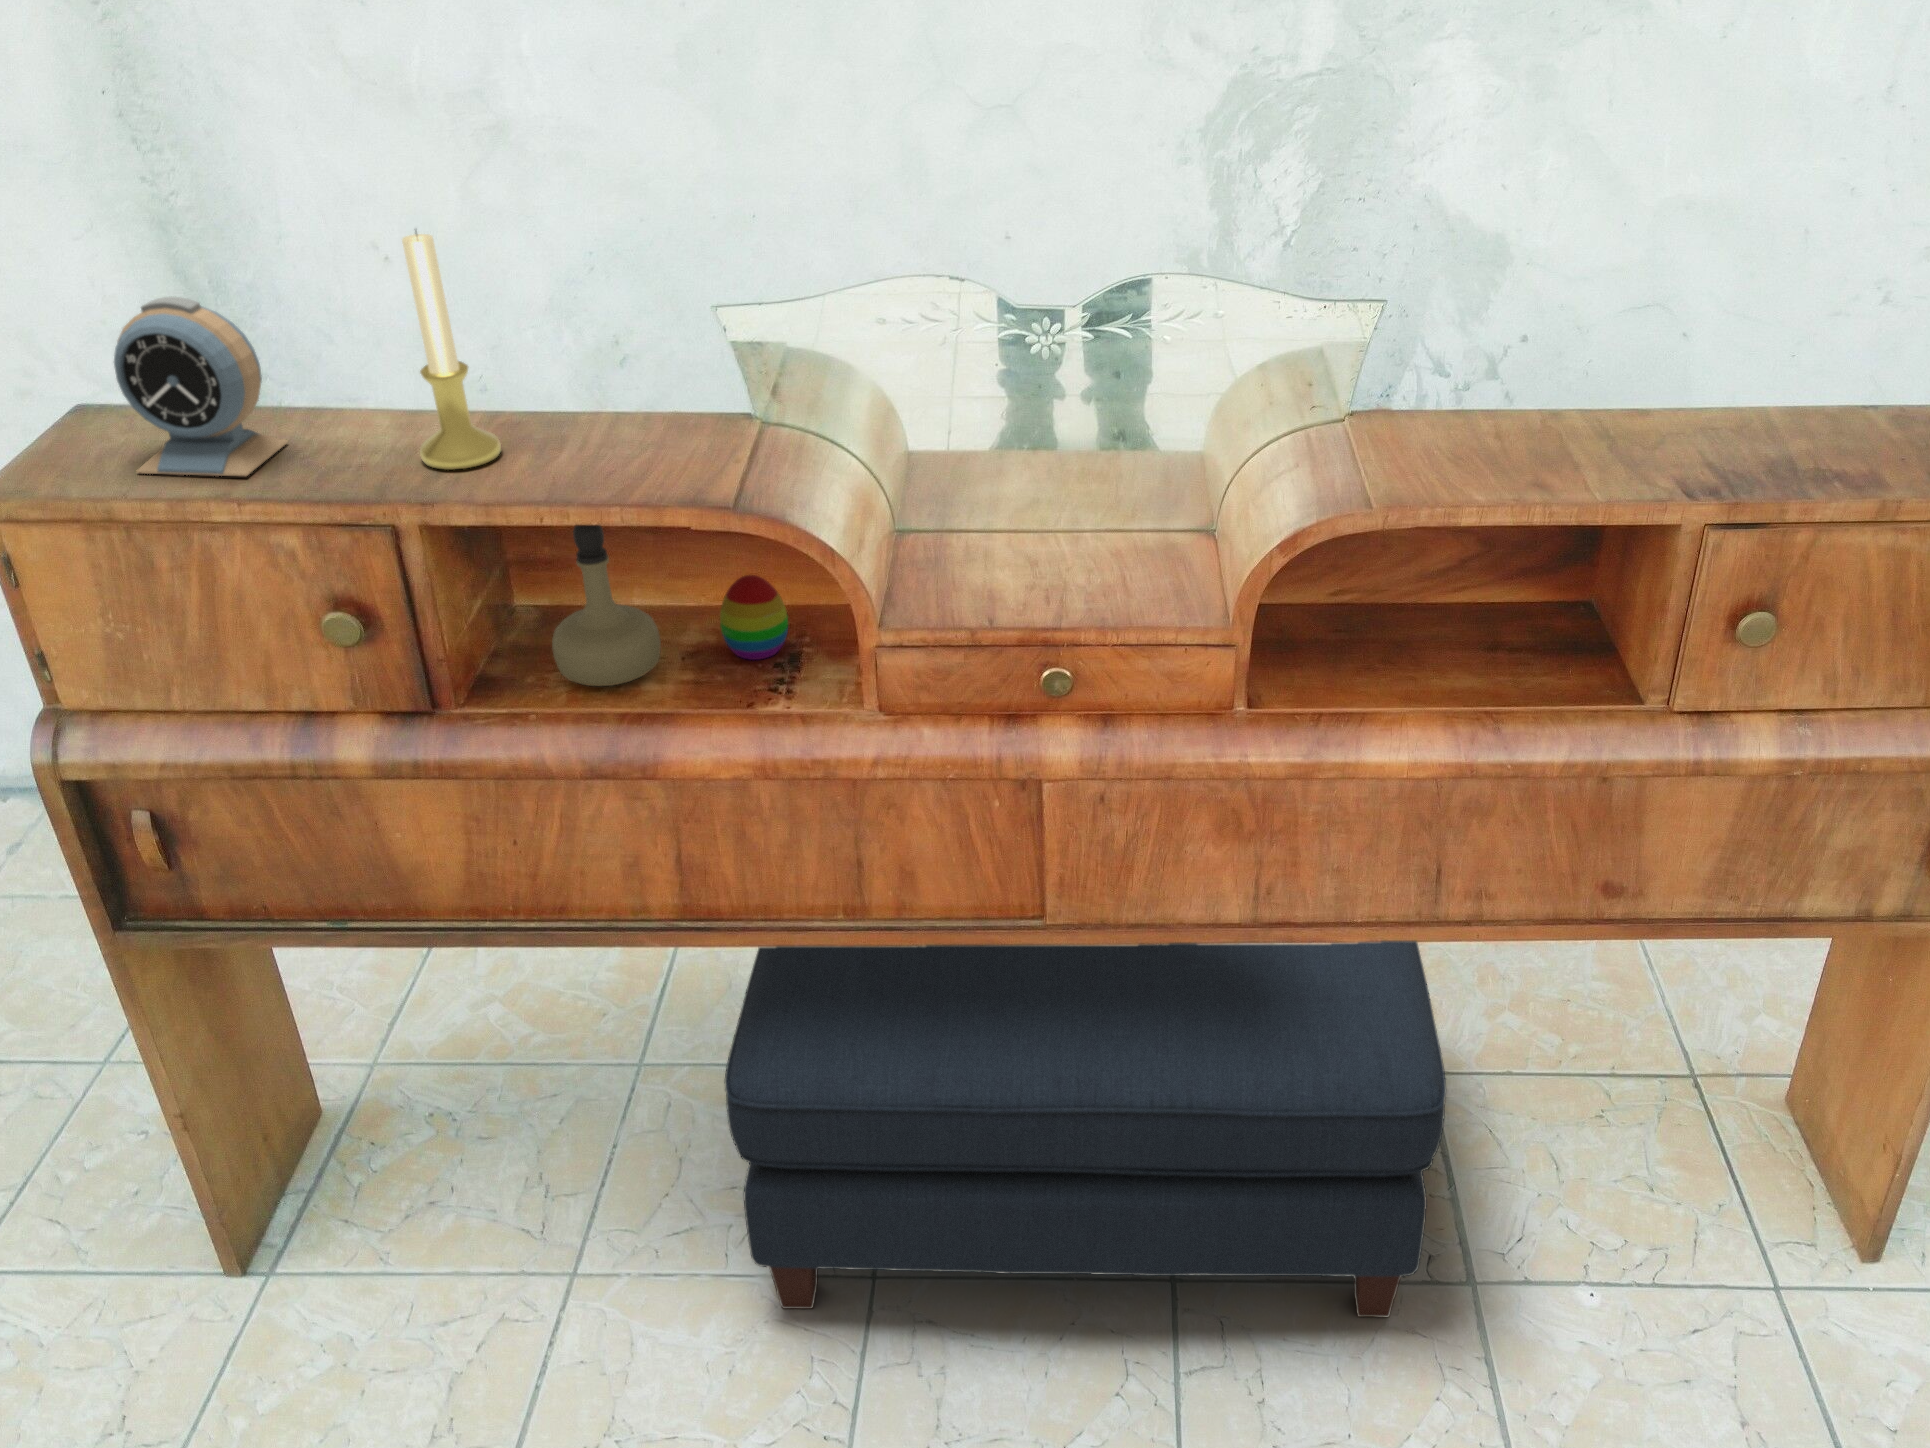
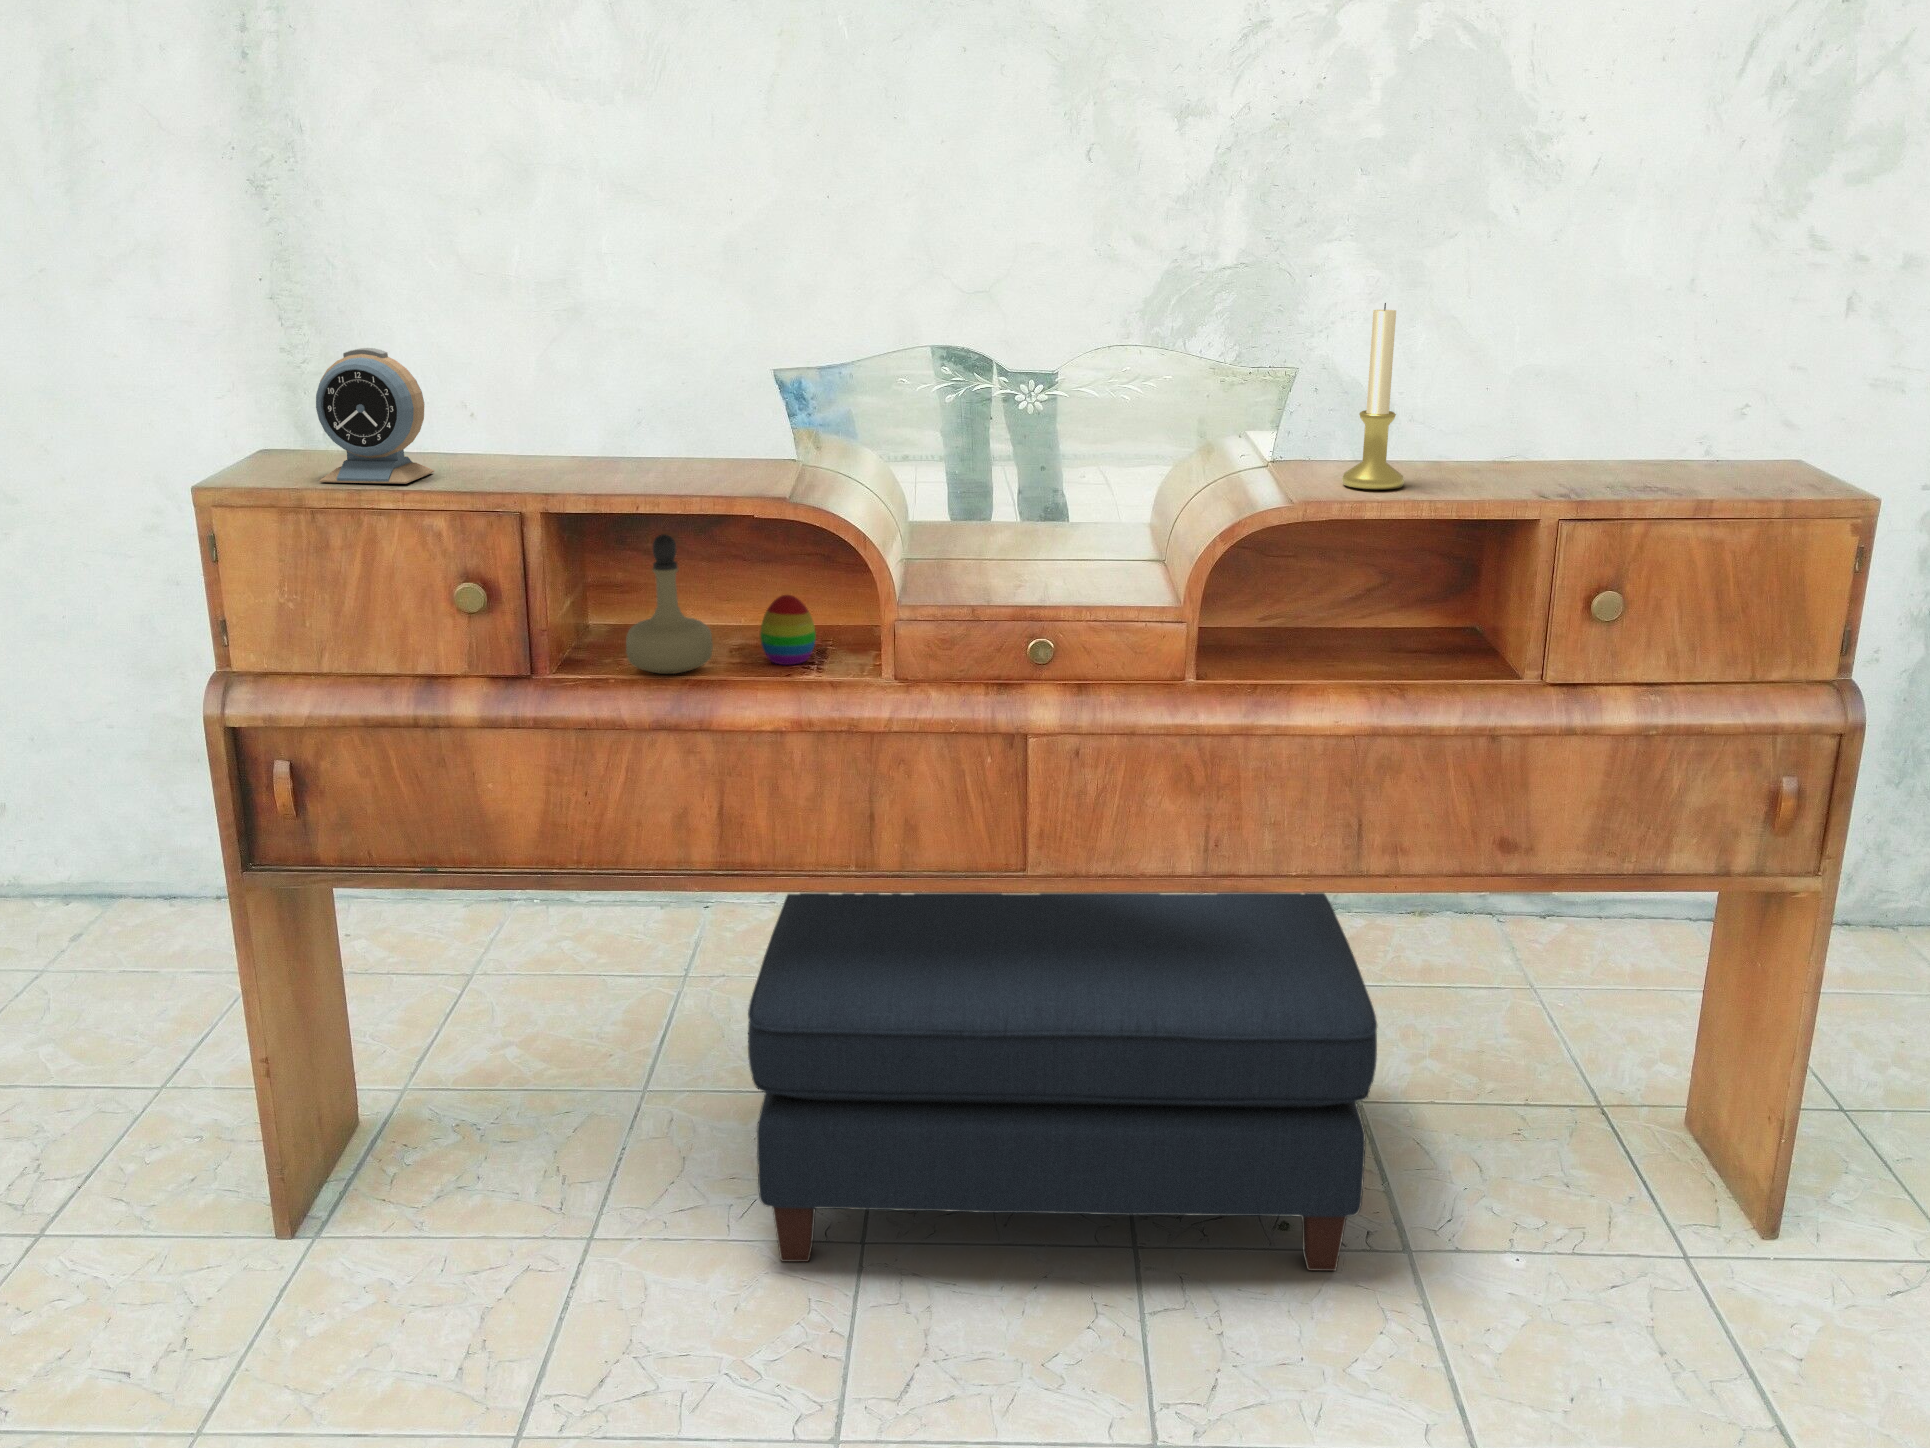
candle holder: present [402,233,501,470] -> present [1342,303,1404,490]

